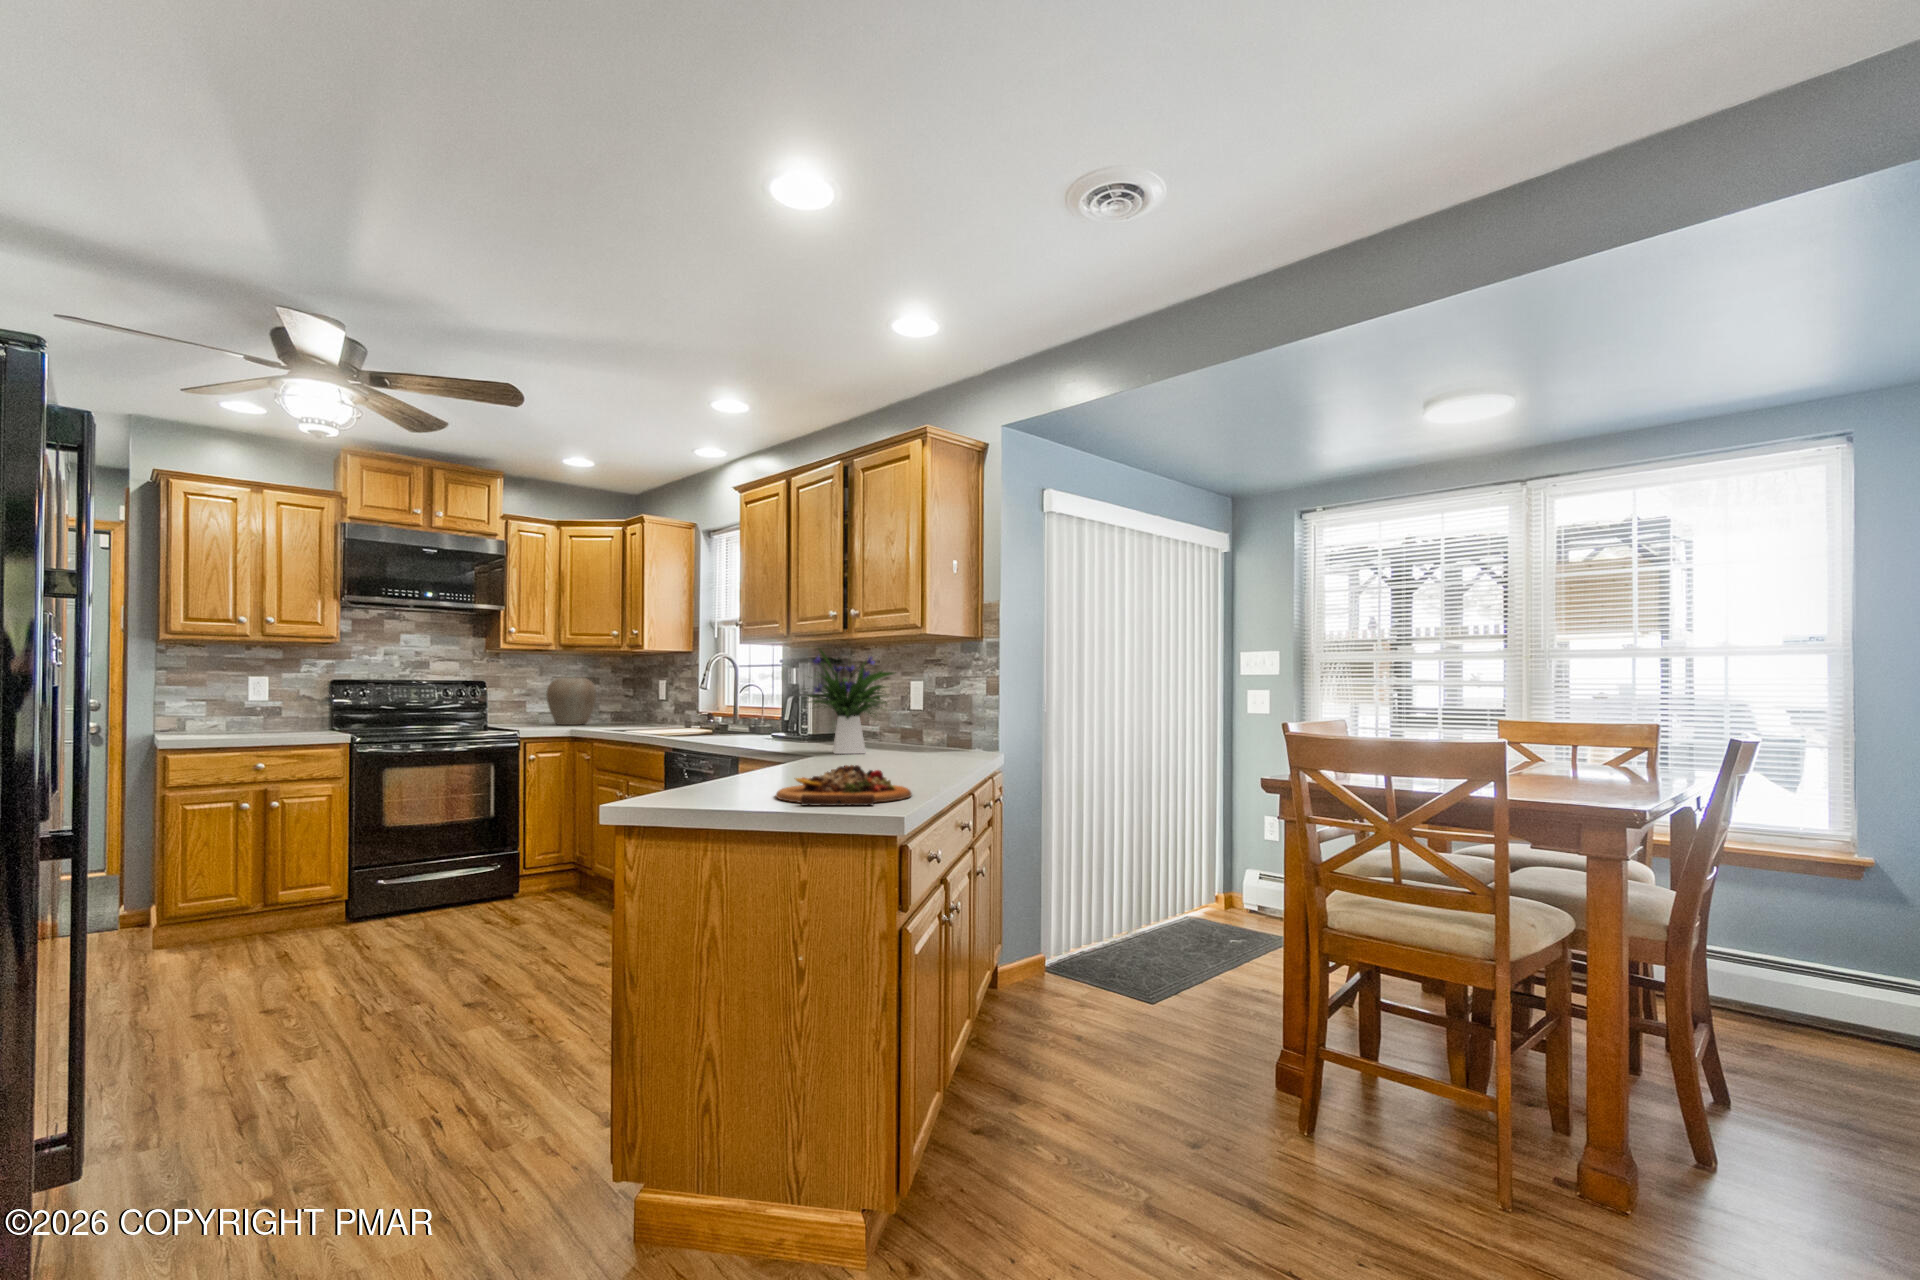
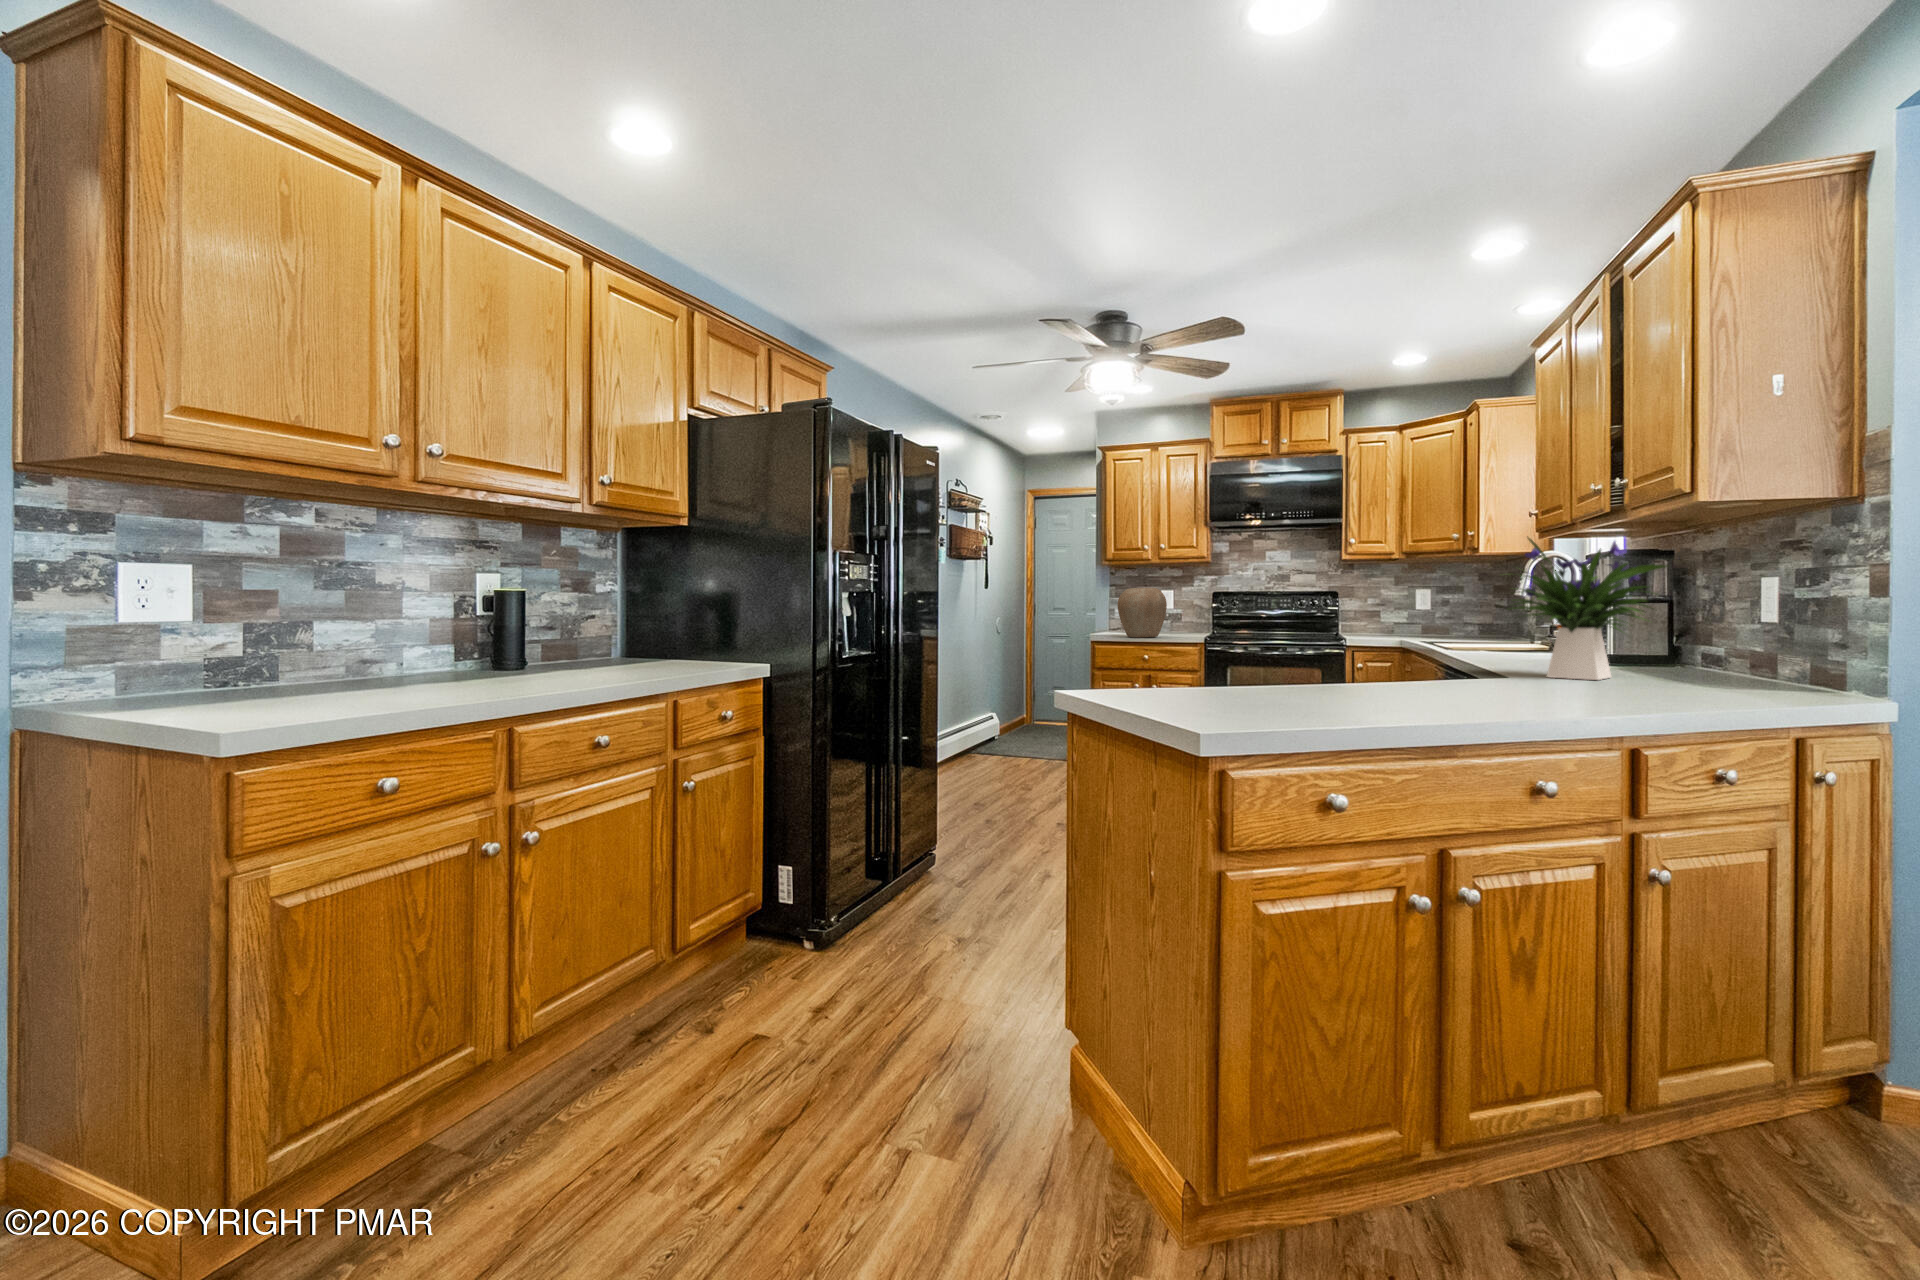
vase: present [546,677,596,725] -> present [1117,588,1167,638]
cutting board: present [776,765,912,806] -> none [1175,679,1361,726]

